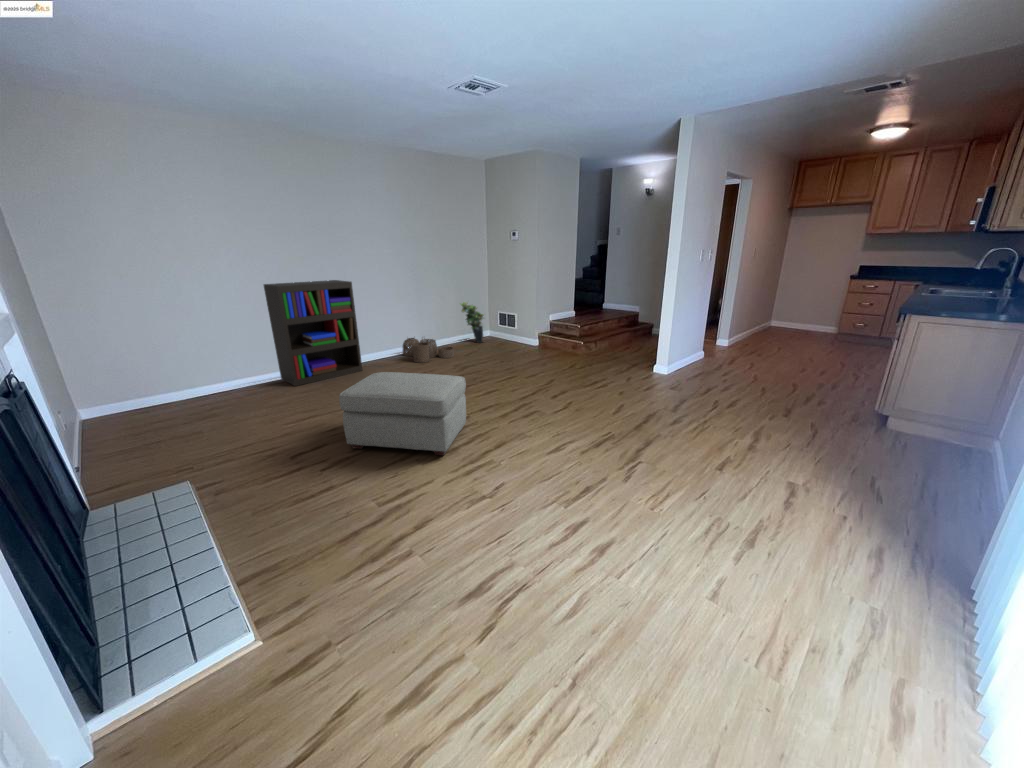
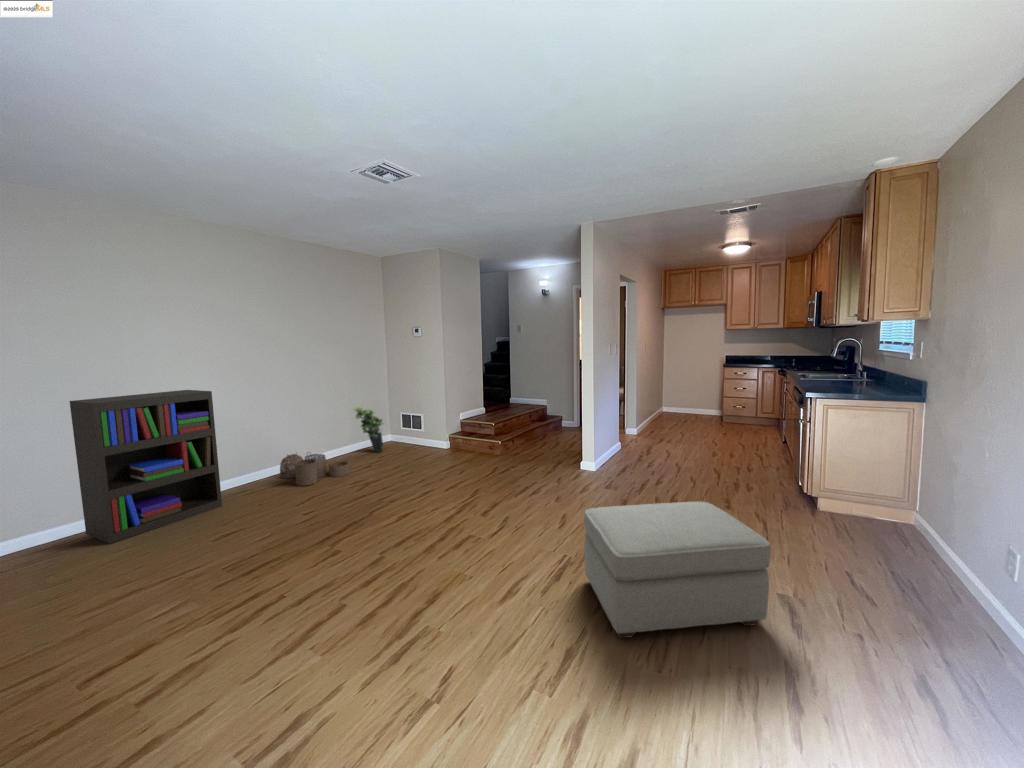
ottoman: present [339,372,466,455] -> present [584,501,771,638]

